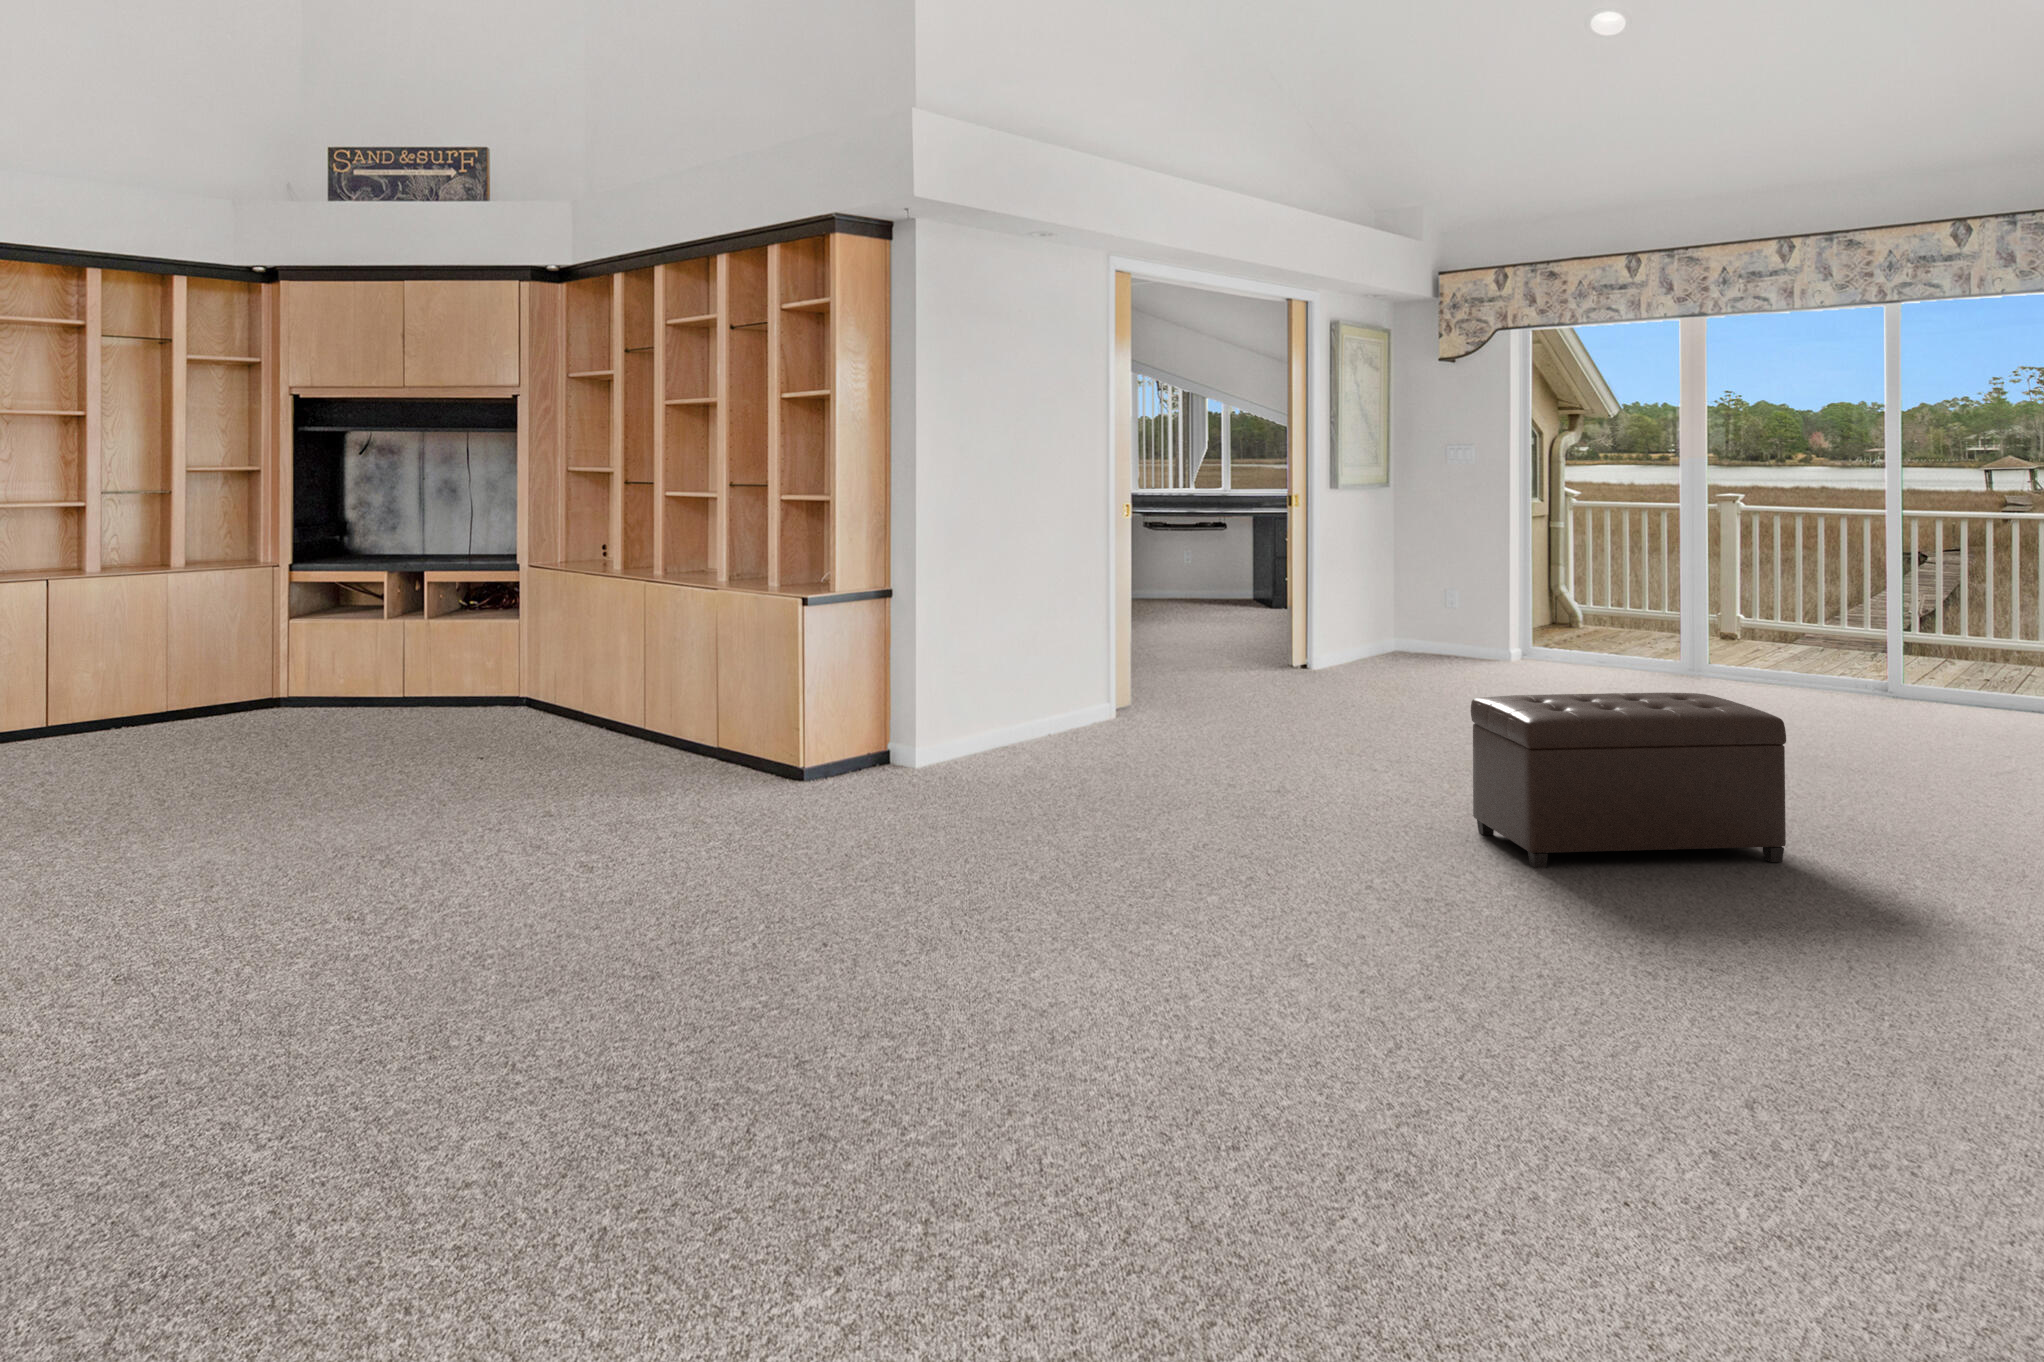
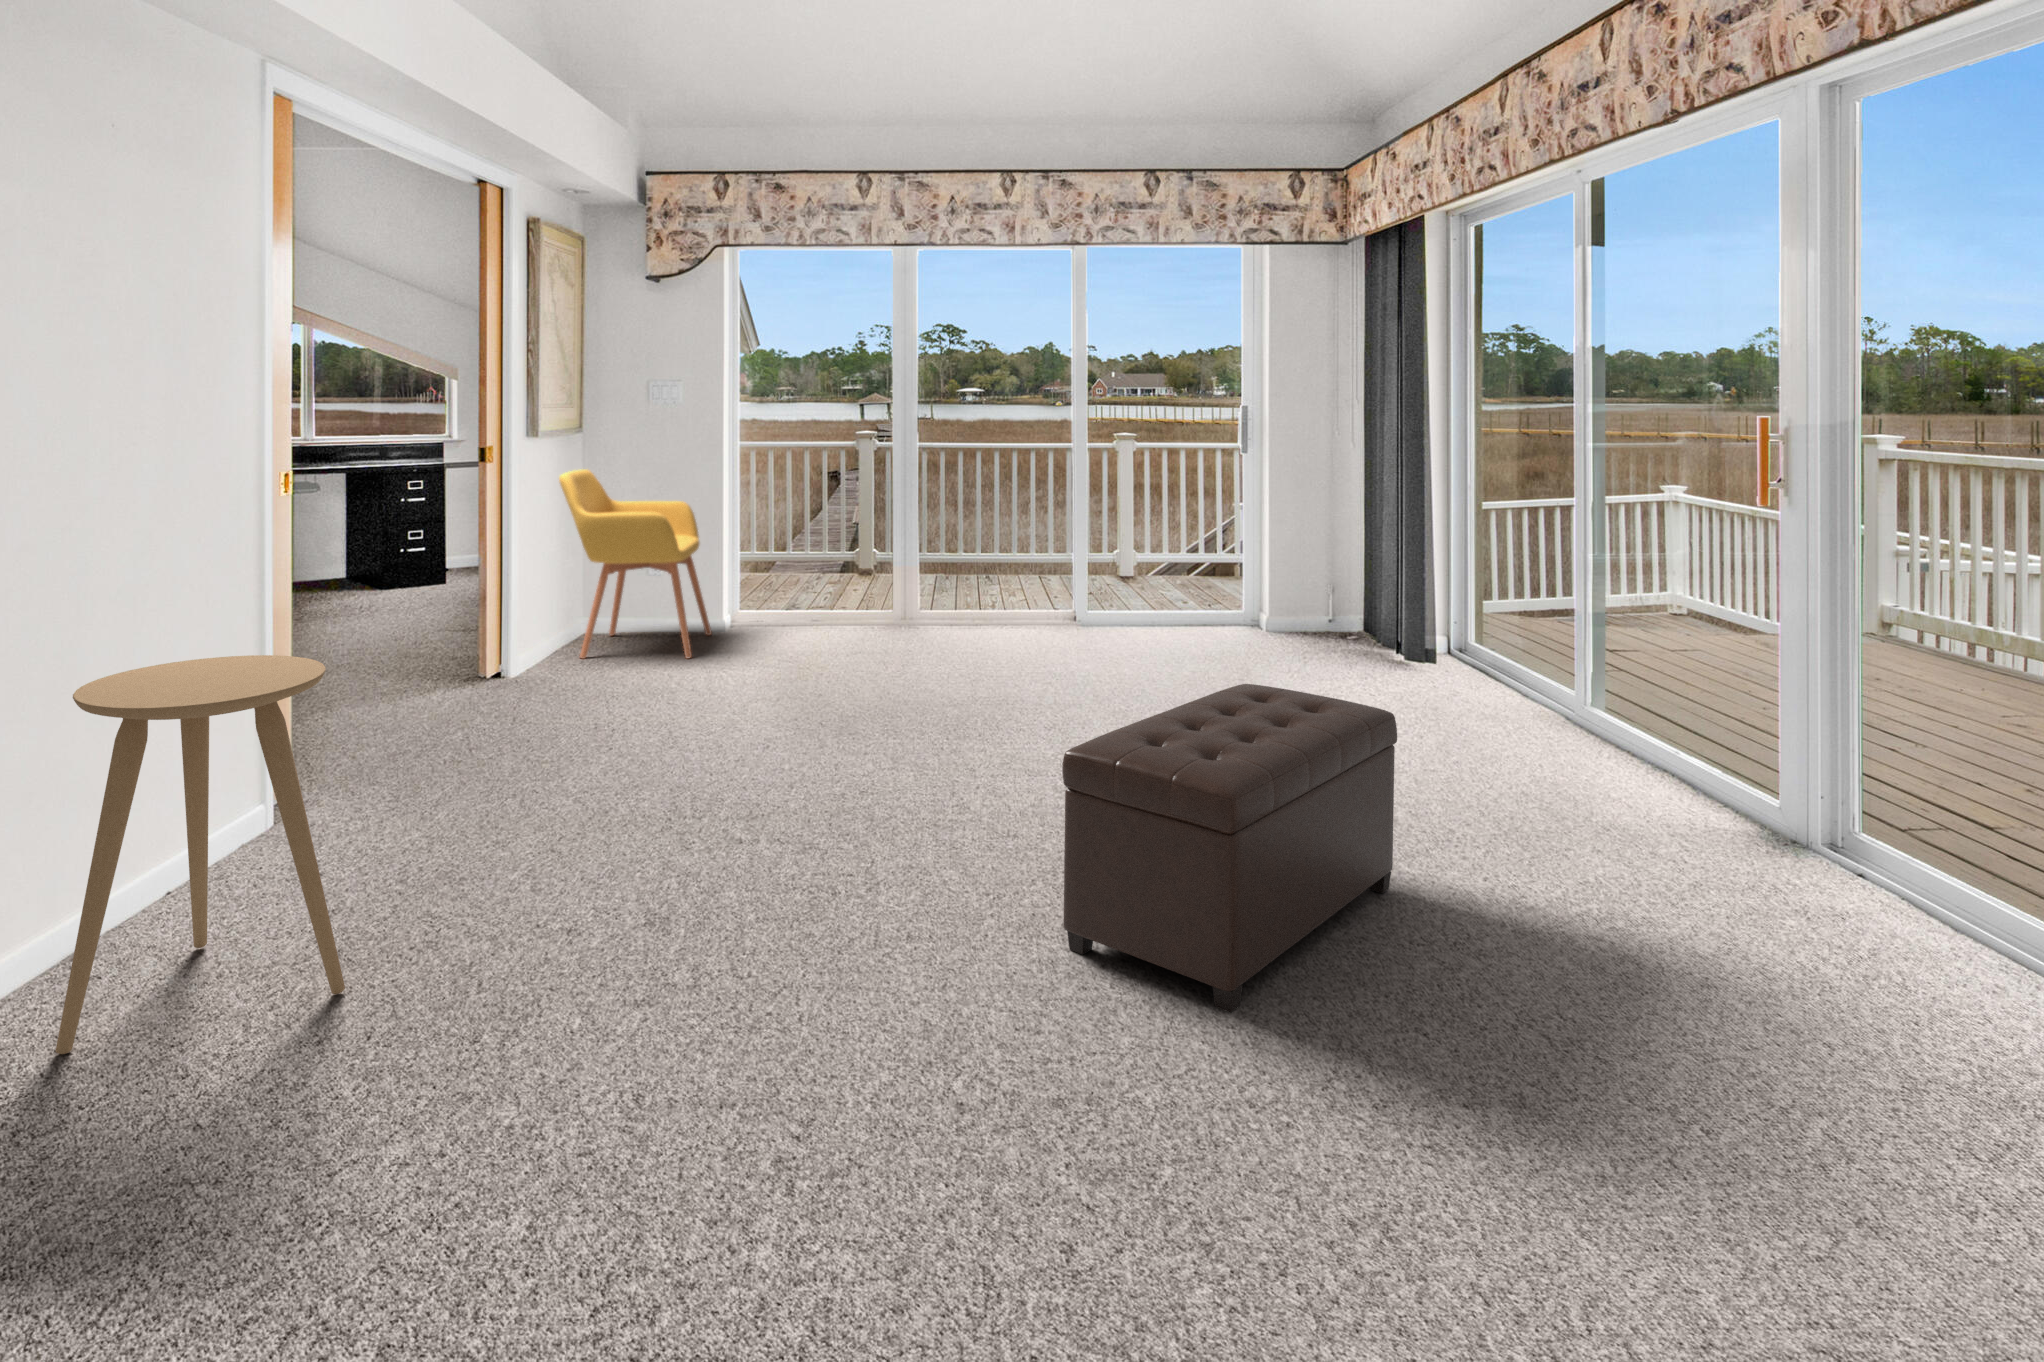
armchair: none [1349,520,1485,679] -> present [559,469,712,659]
side table: none [976,596,1092,769] -> present [55,655,345,1054]

